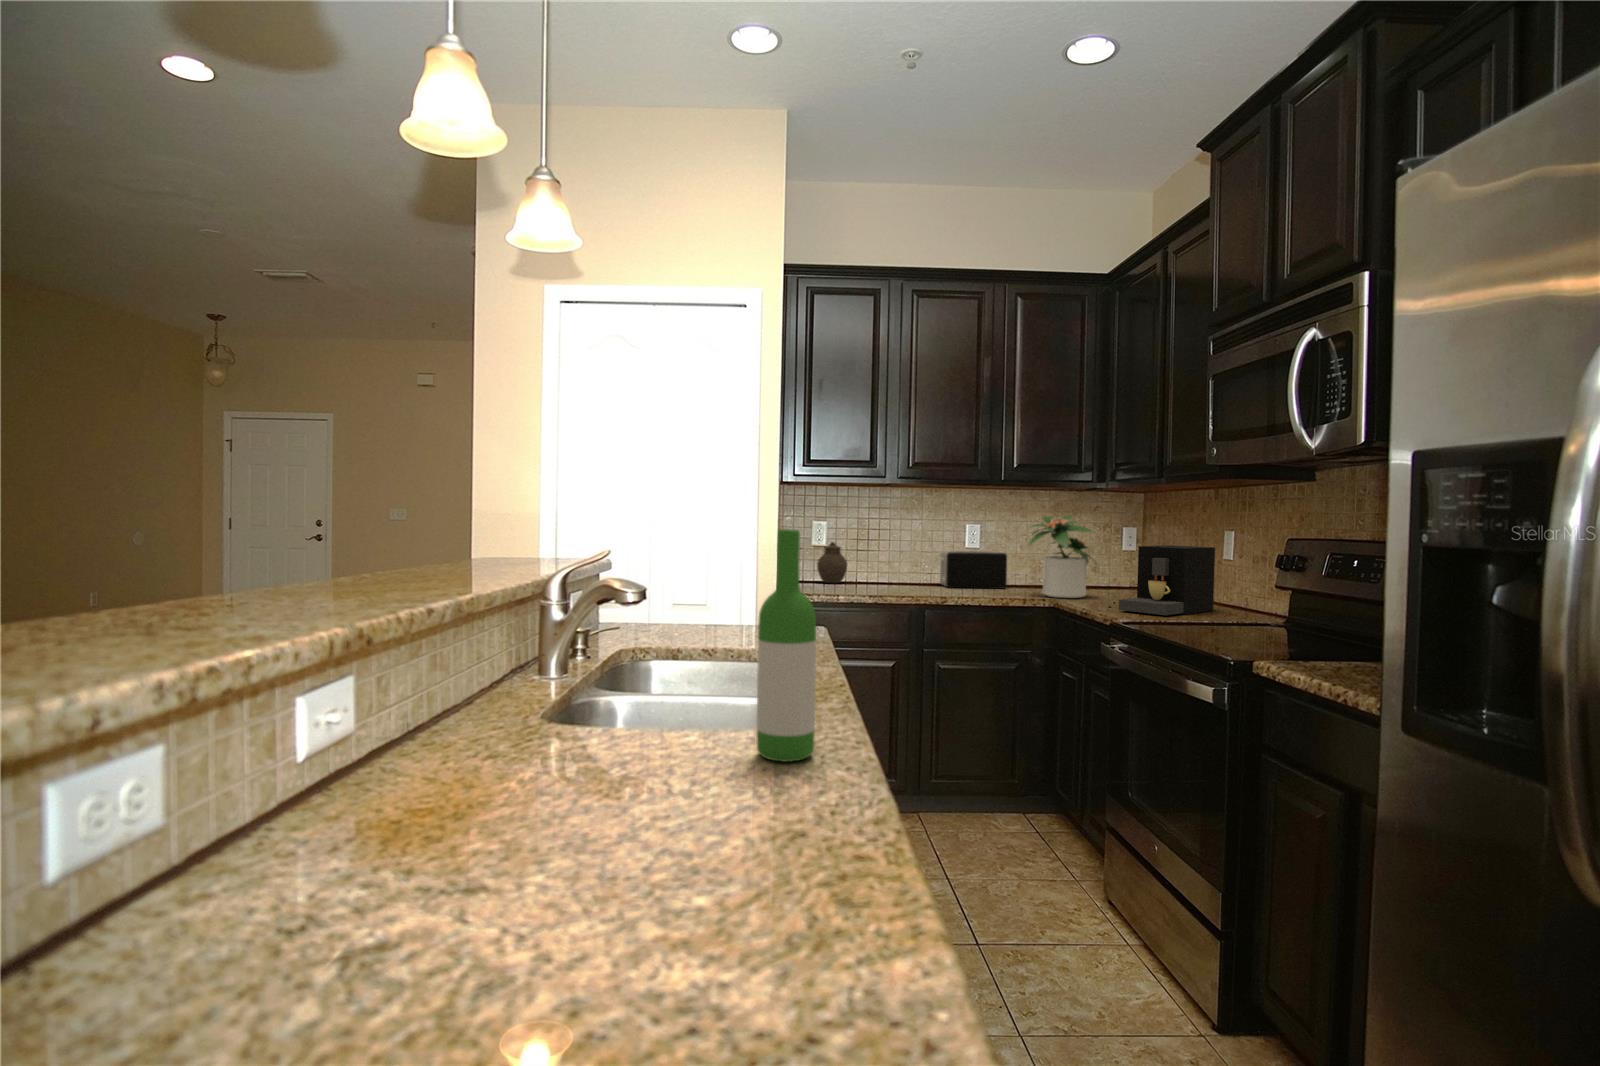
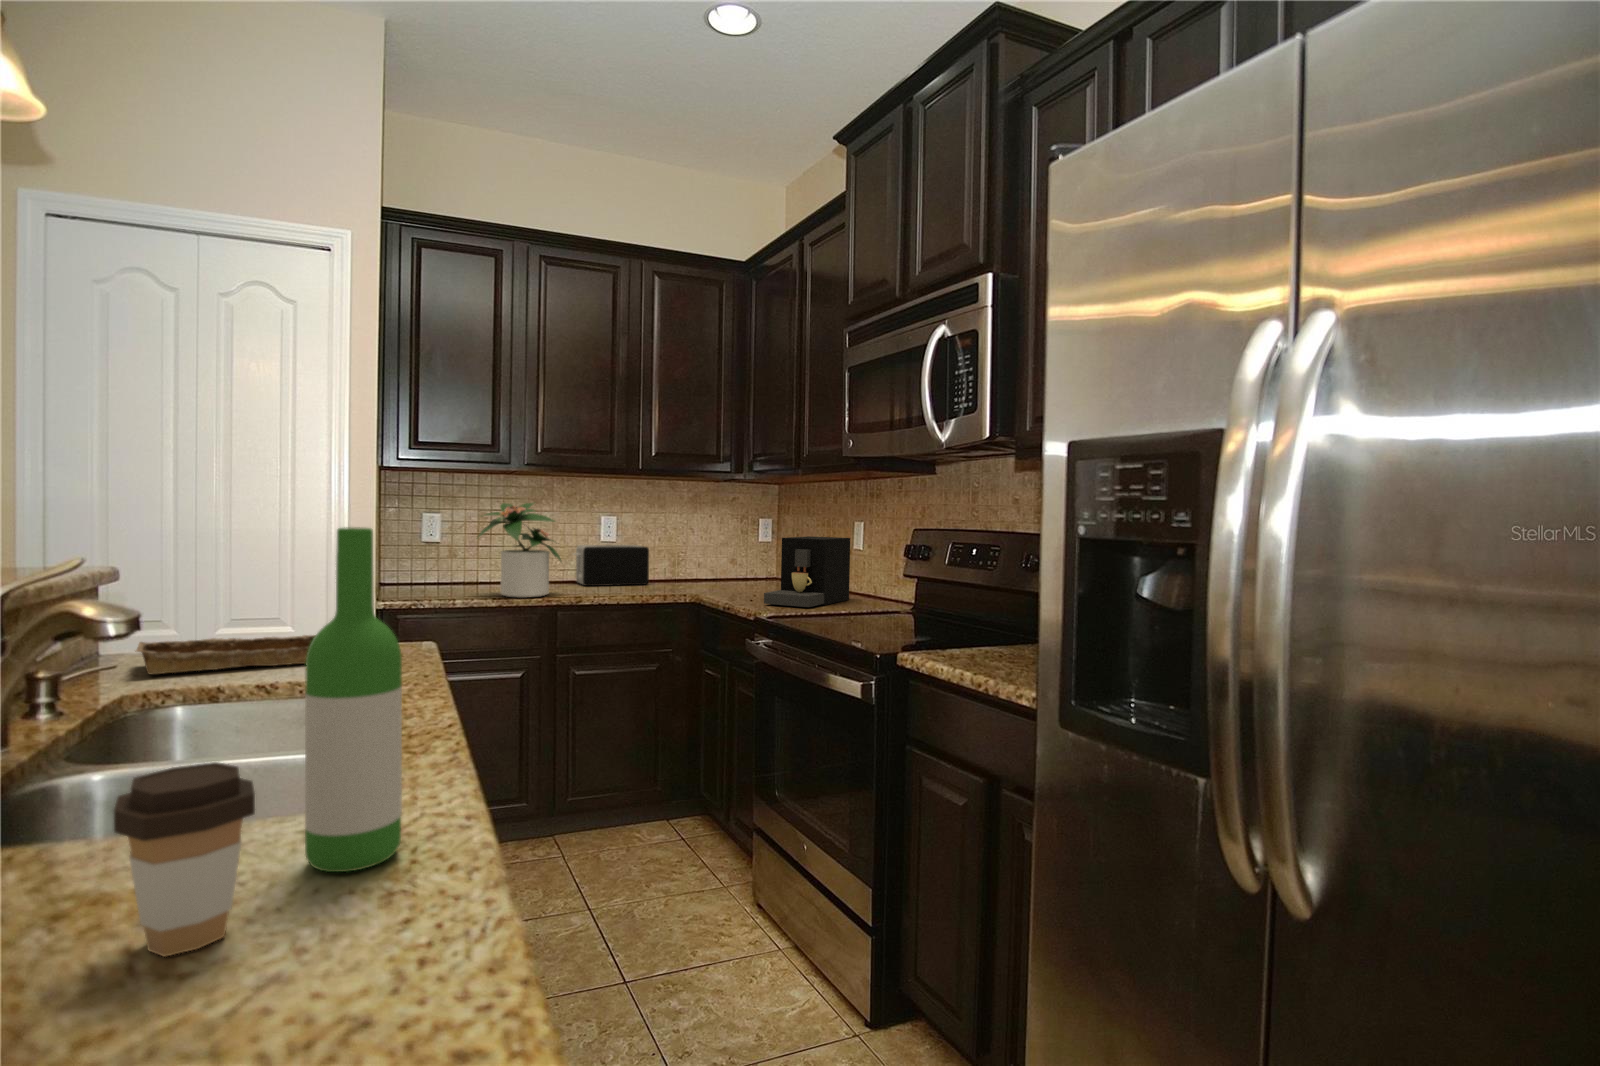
potted plant: present [1029,515,1096,598] -> present [479,503,561,598]
jar: present [817,542,847,583] -> none [427,537,465,586]
tray: none [634,612,755,634] -> present [135,635,315,674]
coffee cup: none [664,676,735,788] -> present [114,762,255,956]

